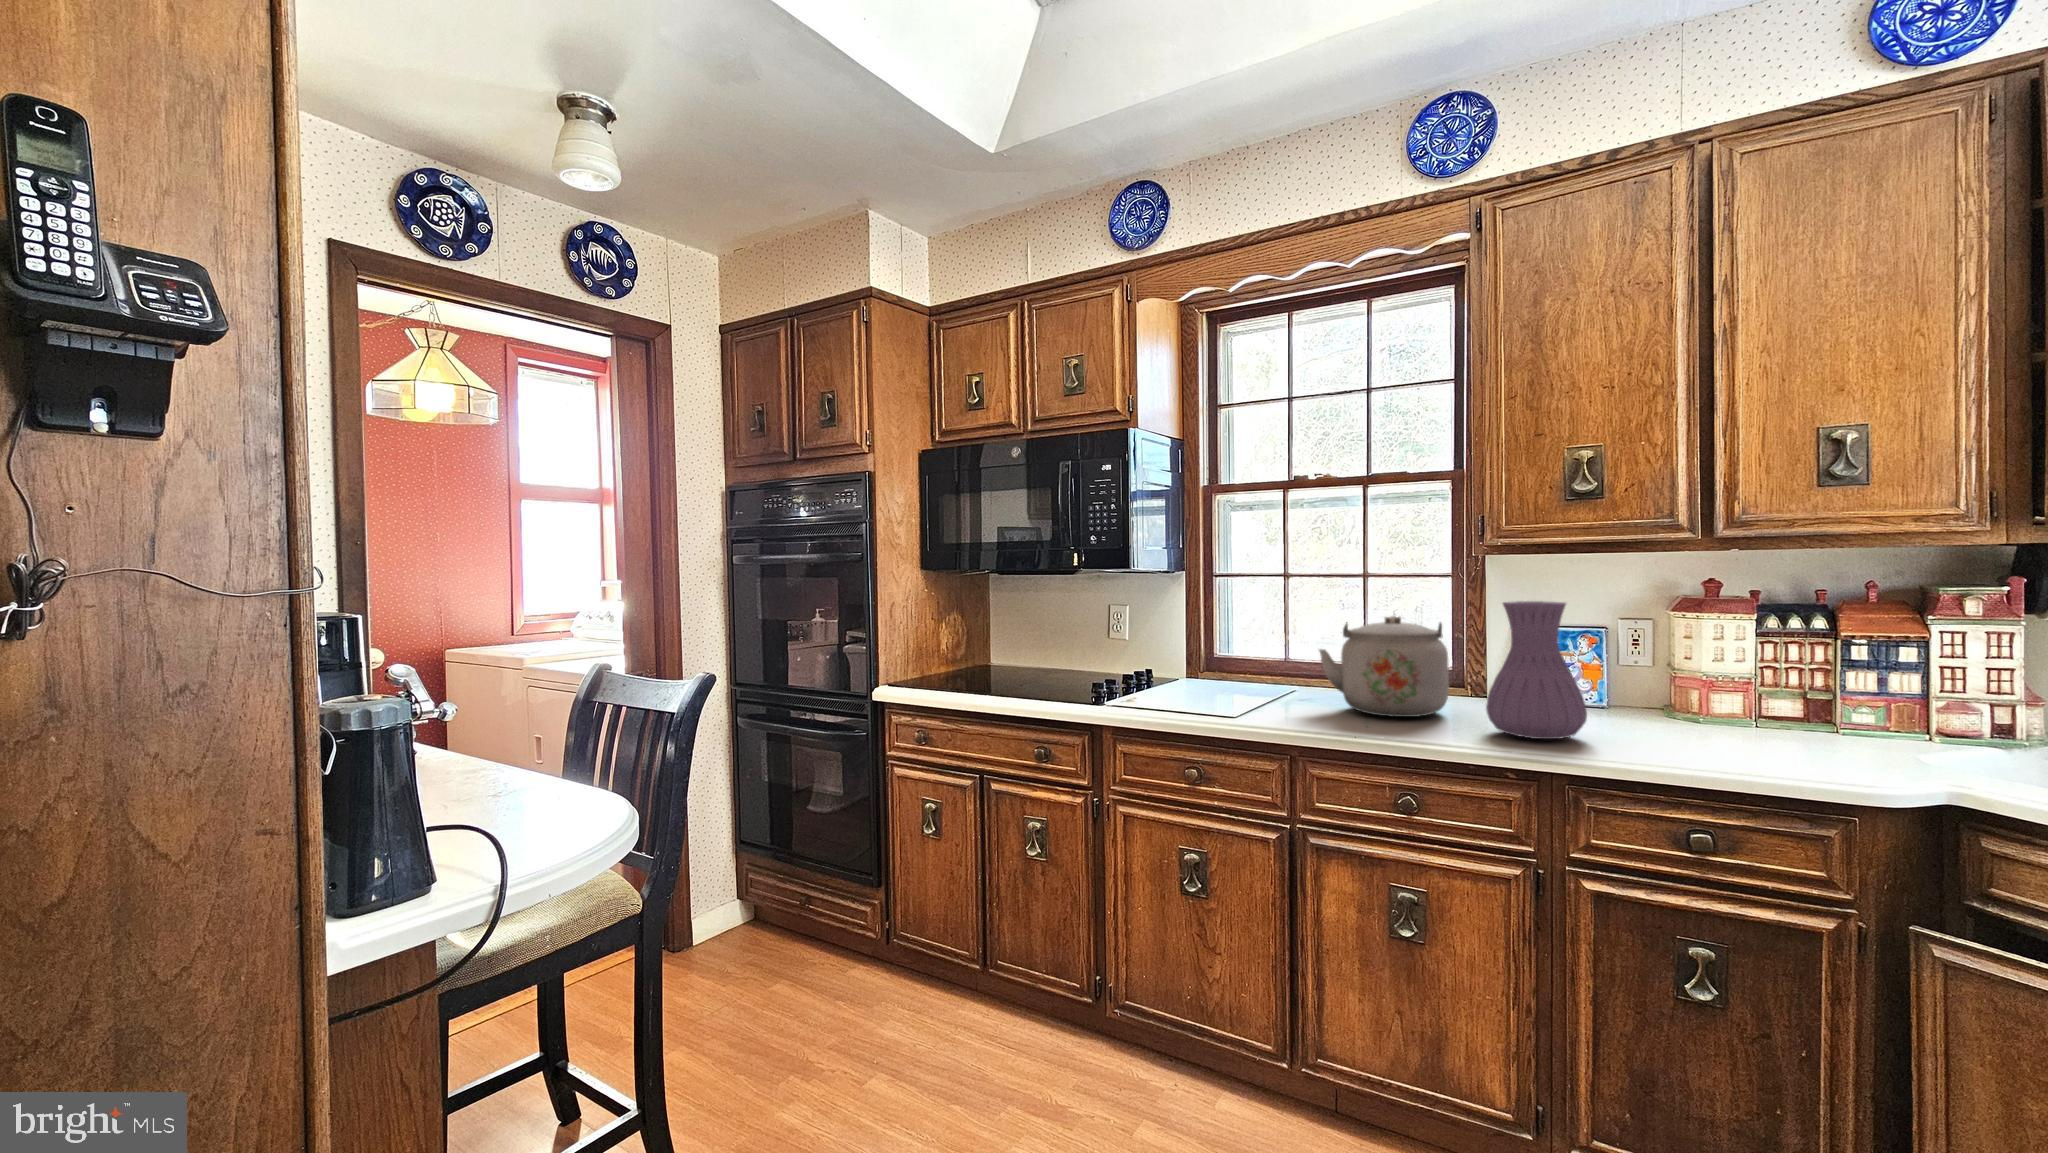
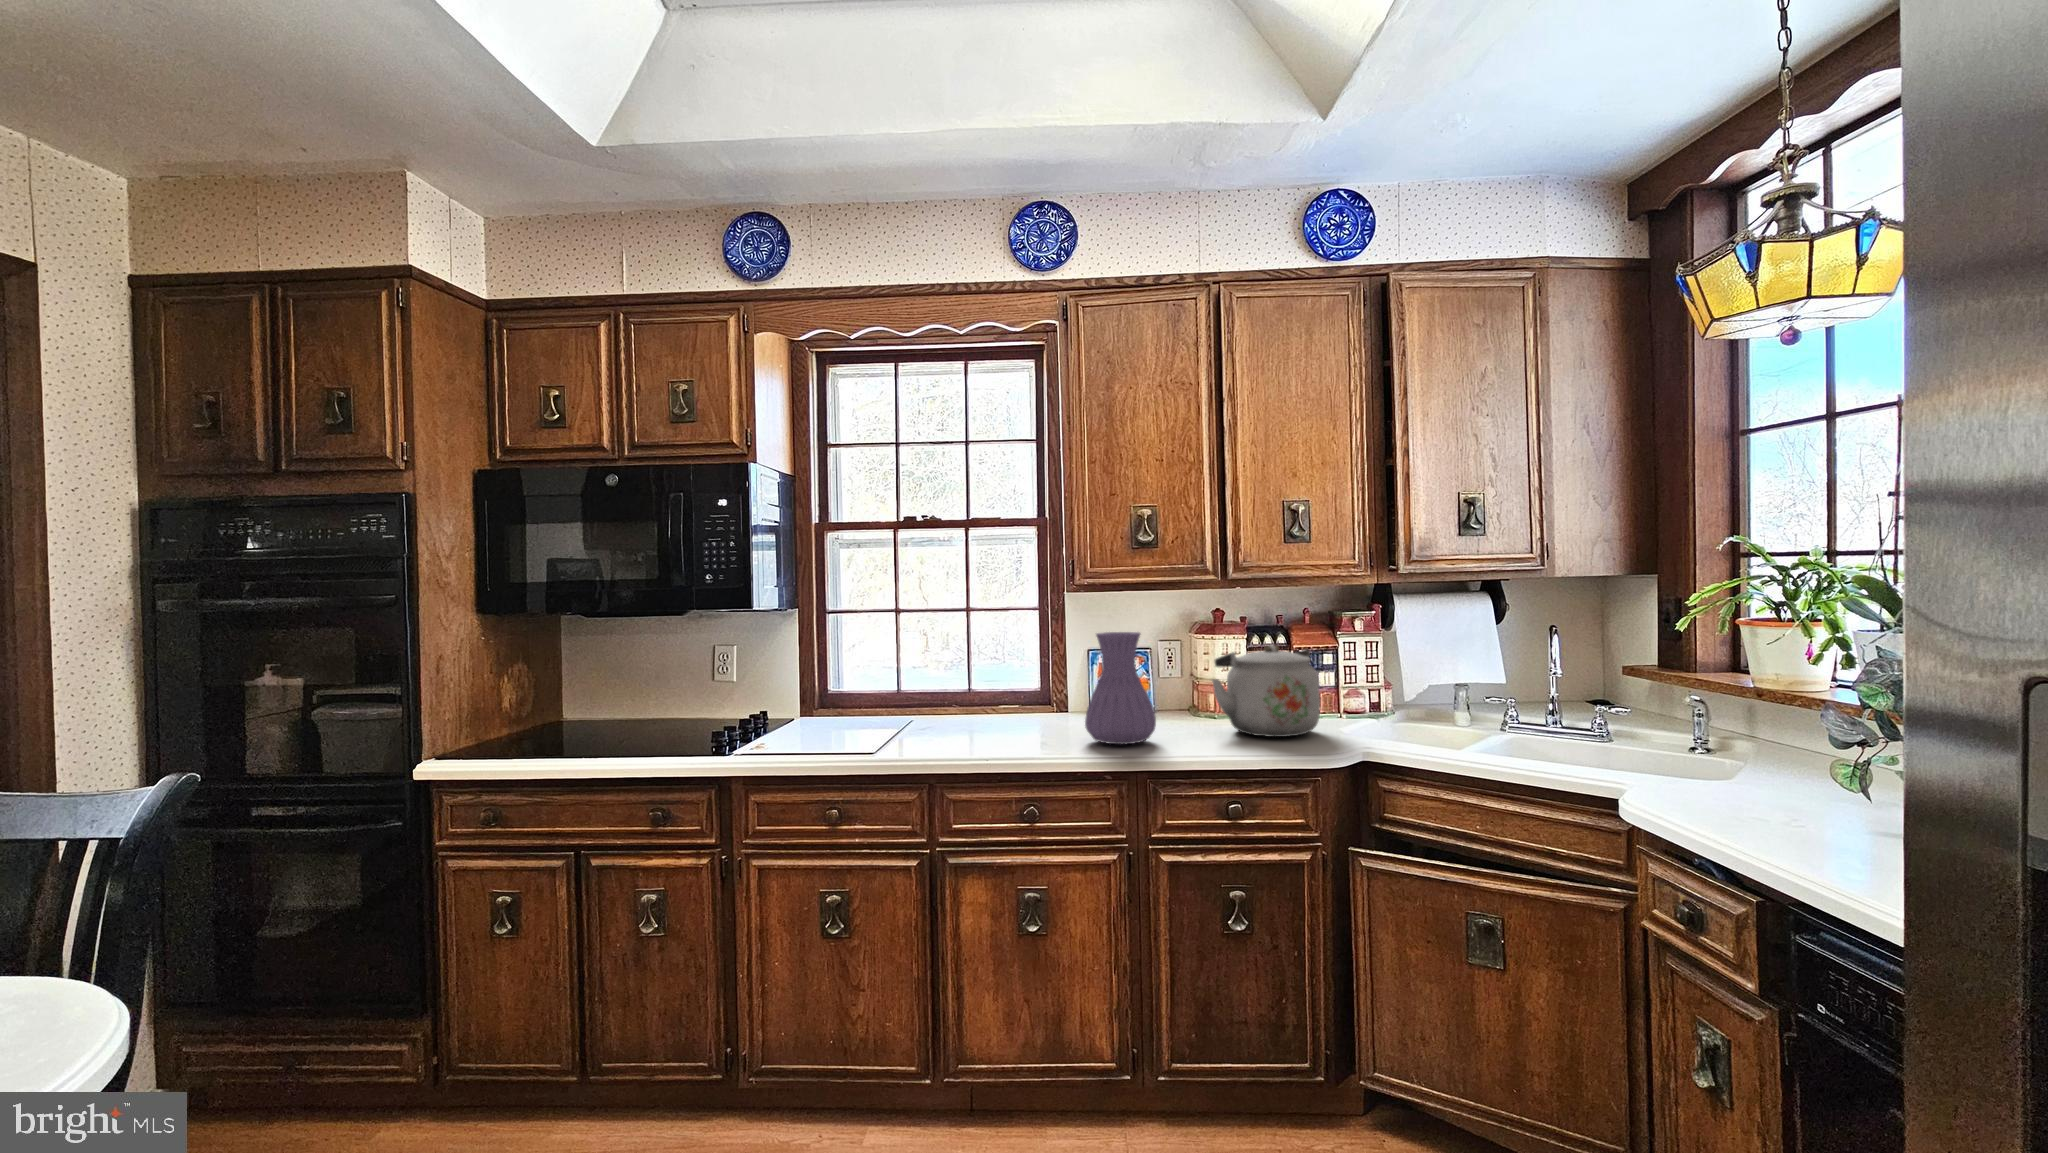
kettle: present [1319,616,1449,717] -> present [1212,645,1320,737]

